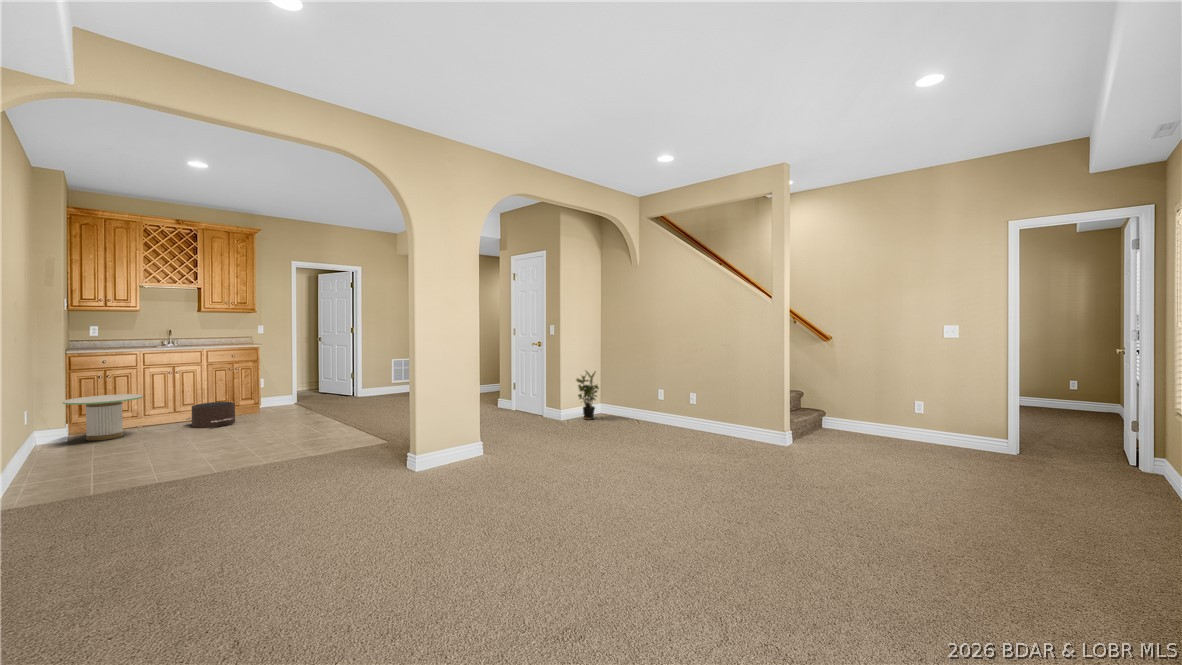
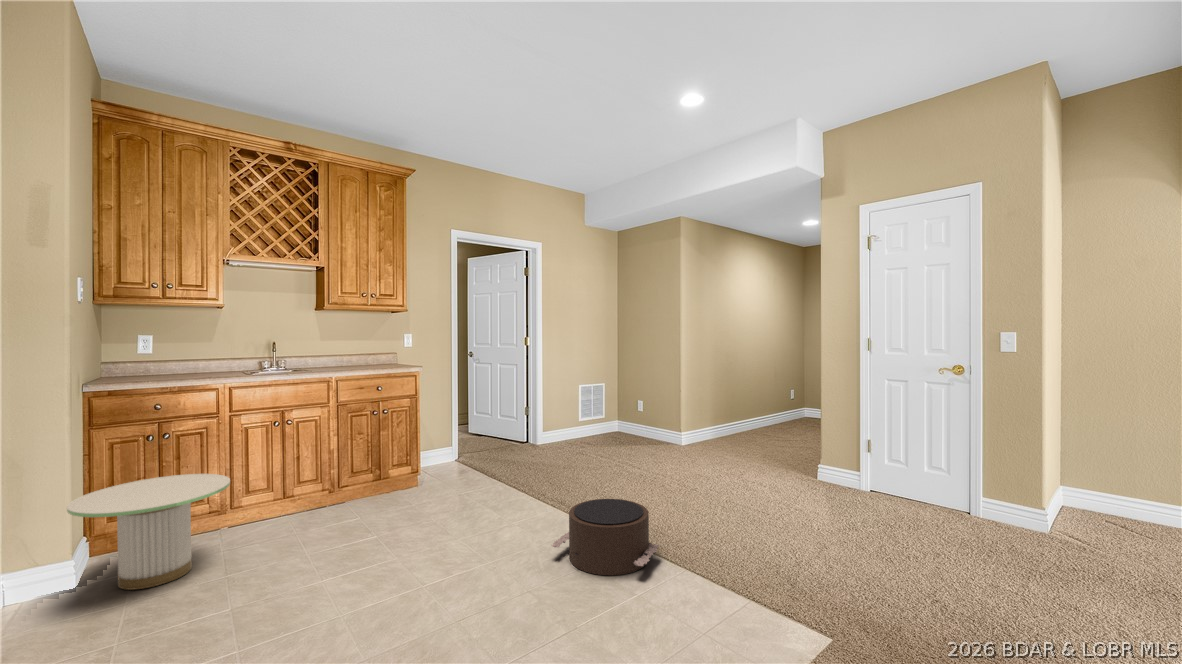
potted plant: present [576,371,599,420] -> none [1076,421,1158,532]
pouf: present [186,402,235,428] -> present [552,499,659,575]

